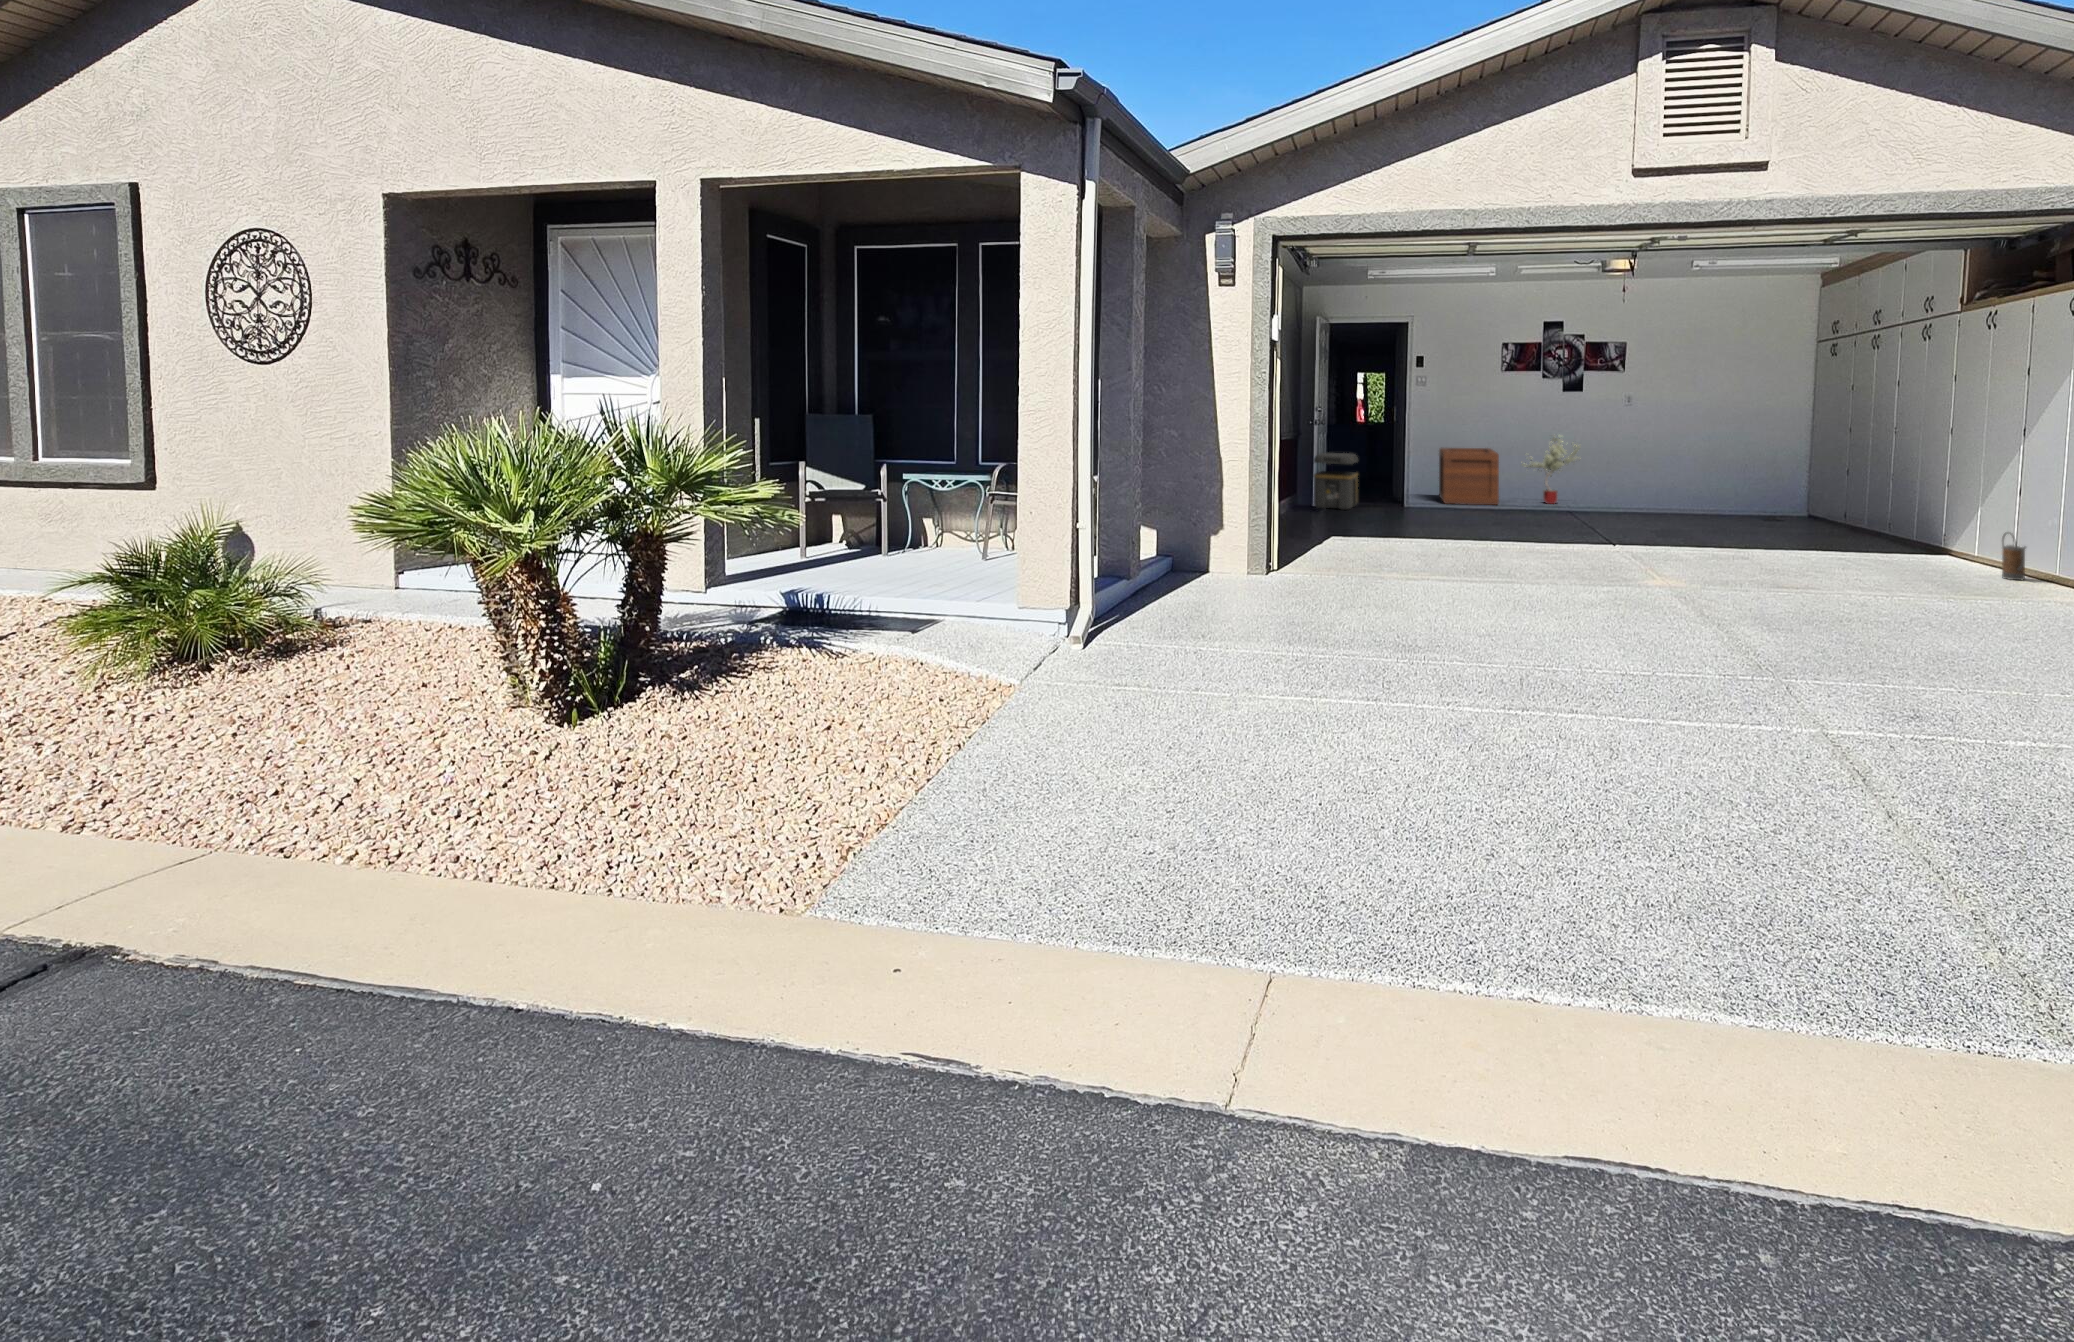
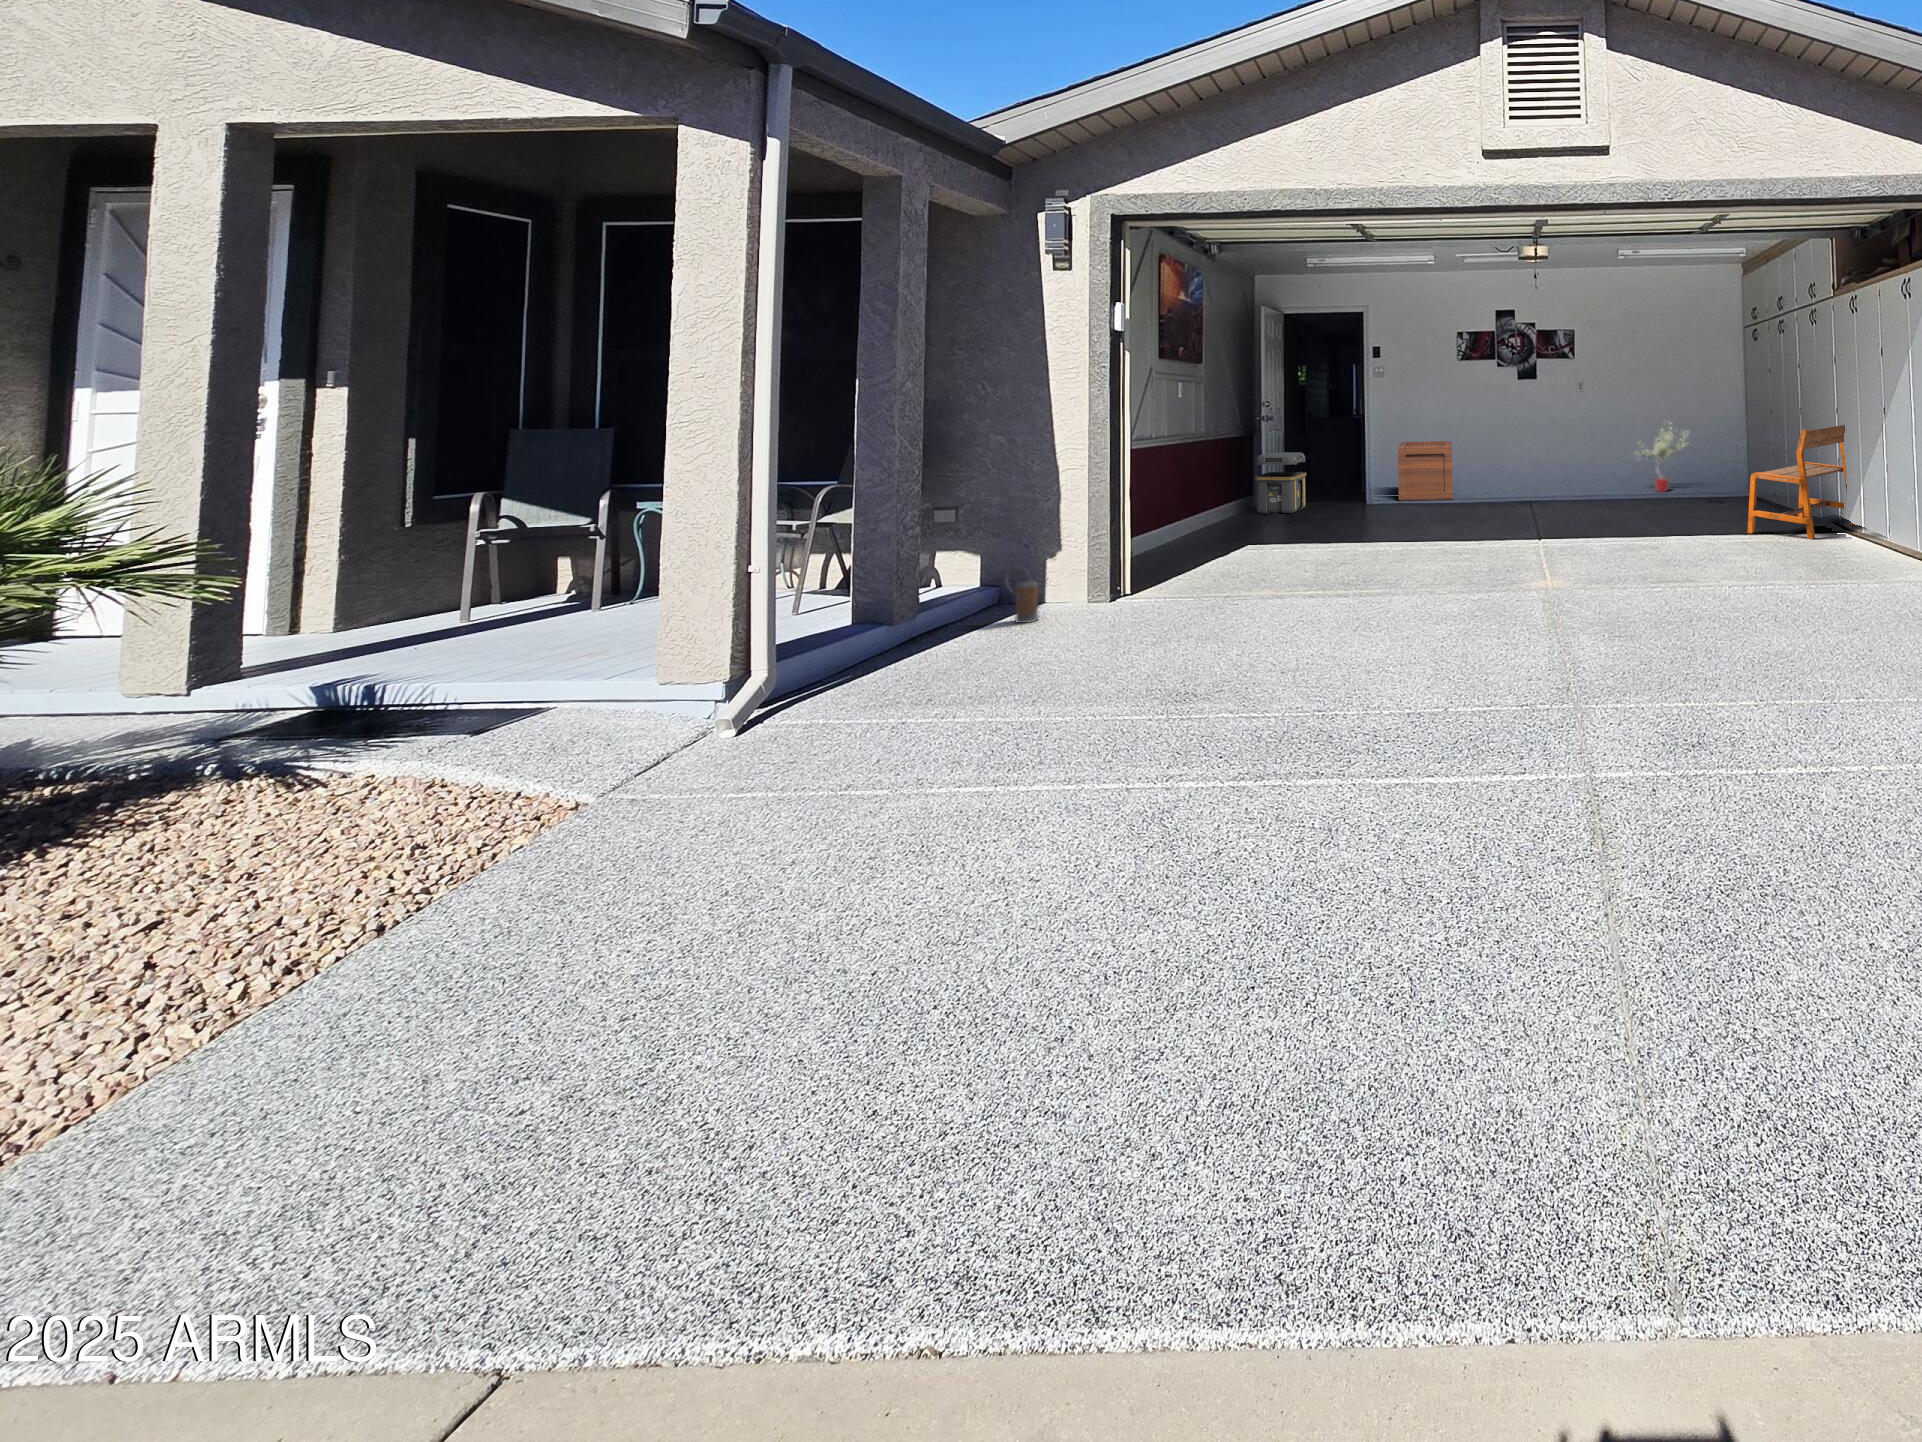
potted tree: present [1522,436,1580,504] -> present [1636,423,1688,492]
bench: none [1855,444,1982,563] -> present [1748,425,1856,539]
watering can: present [2002,532,2026,580] -> present [1005,570,1044,623]

